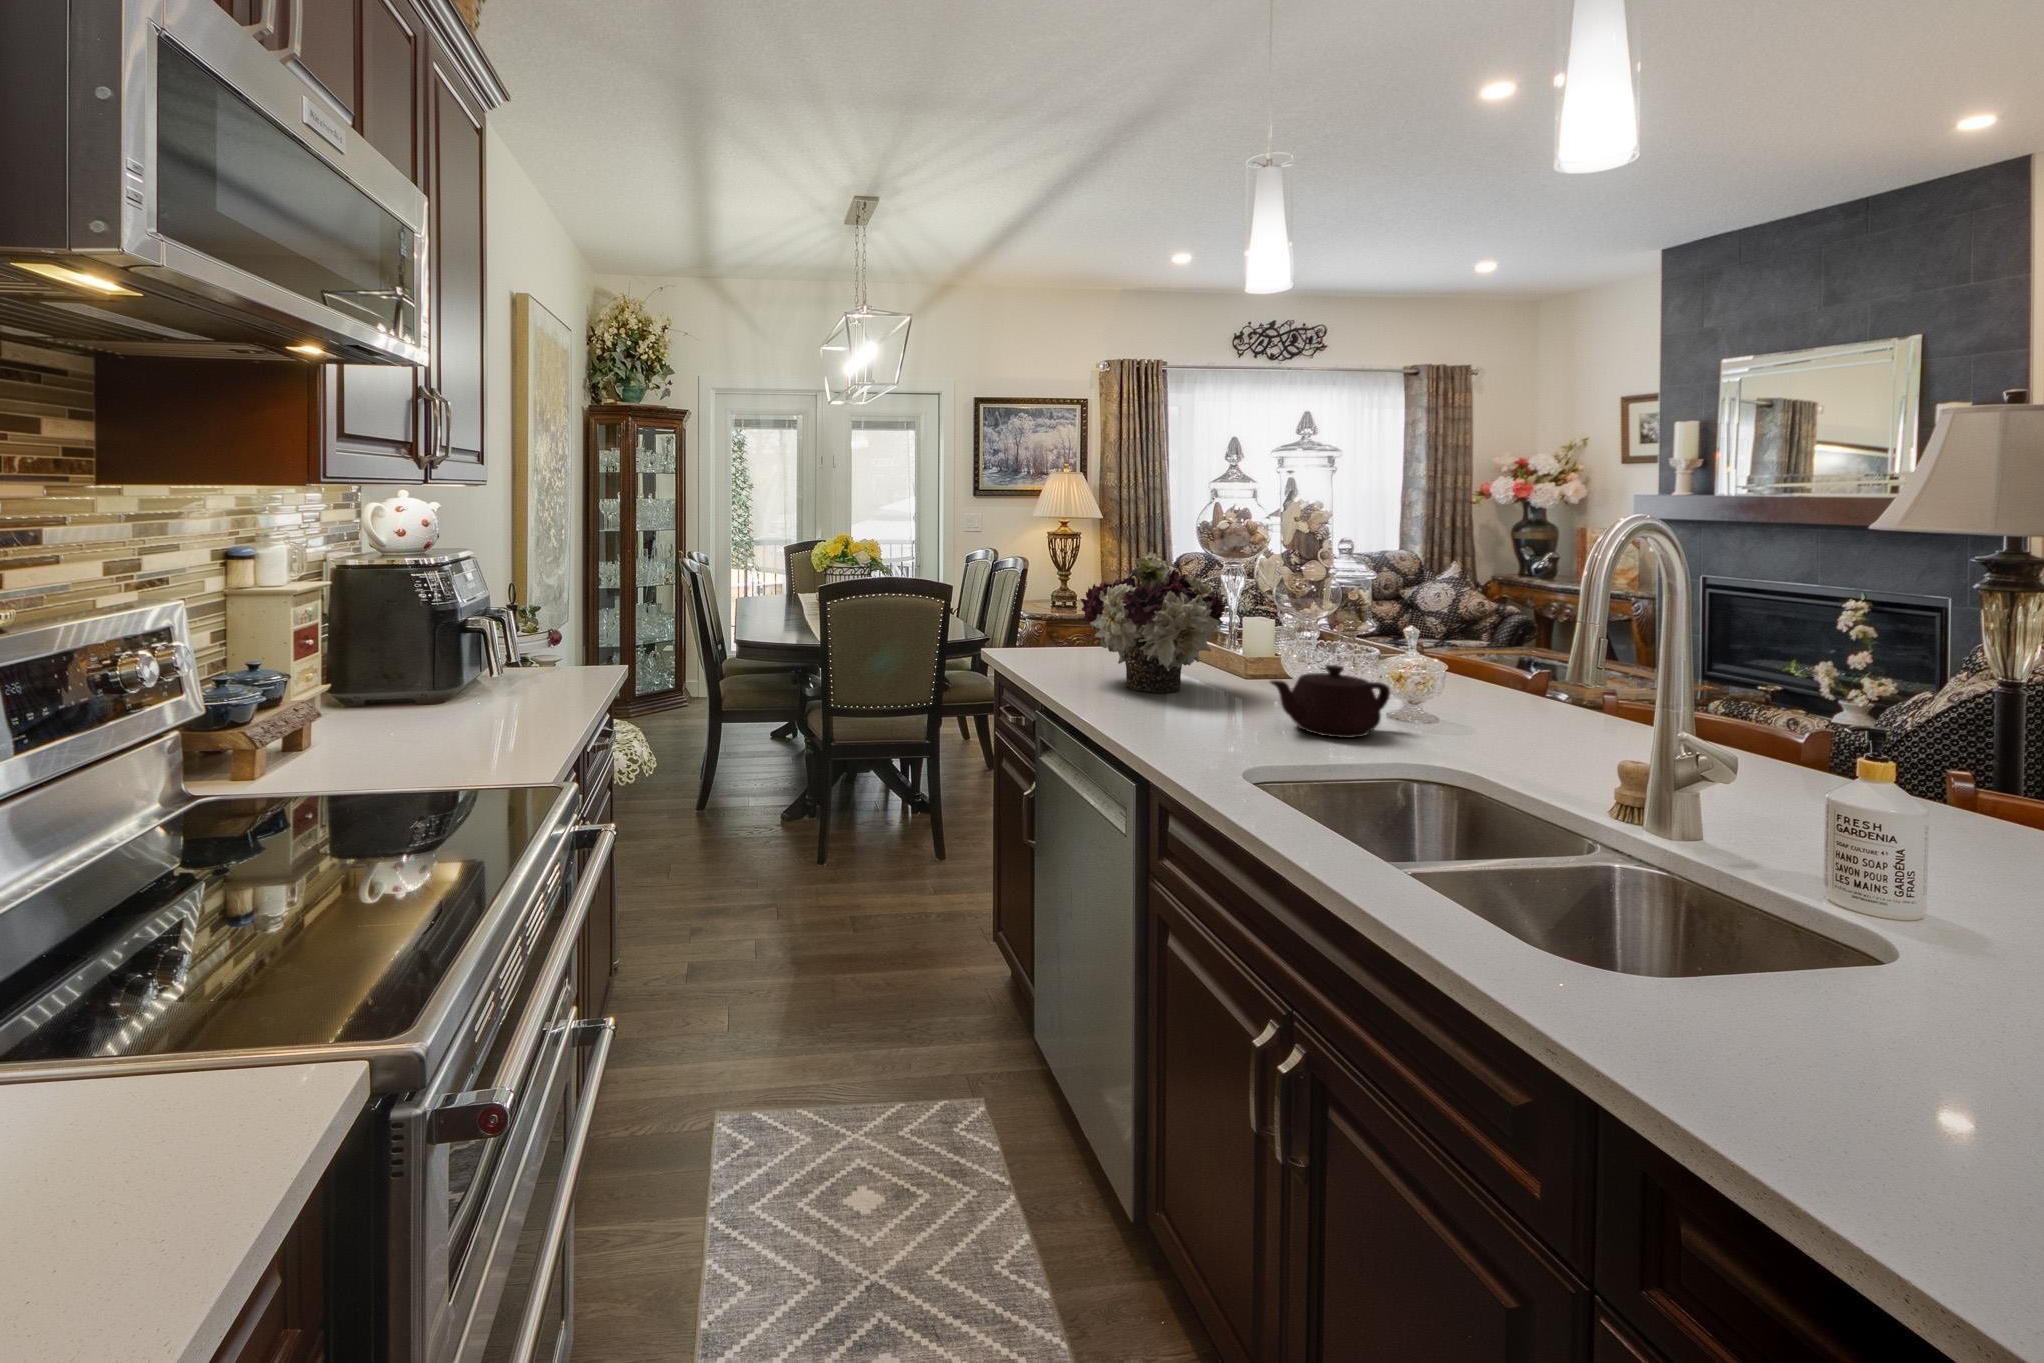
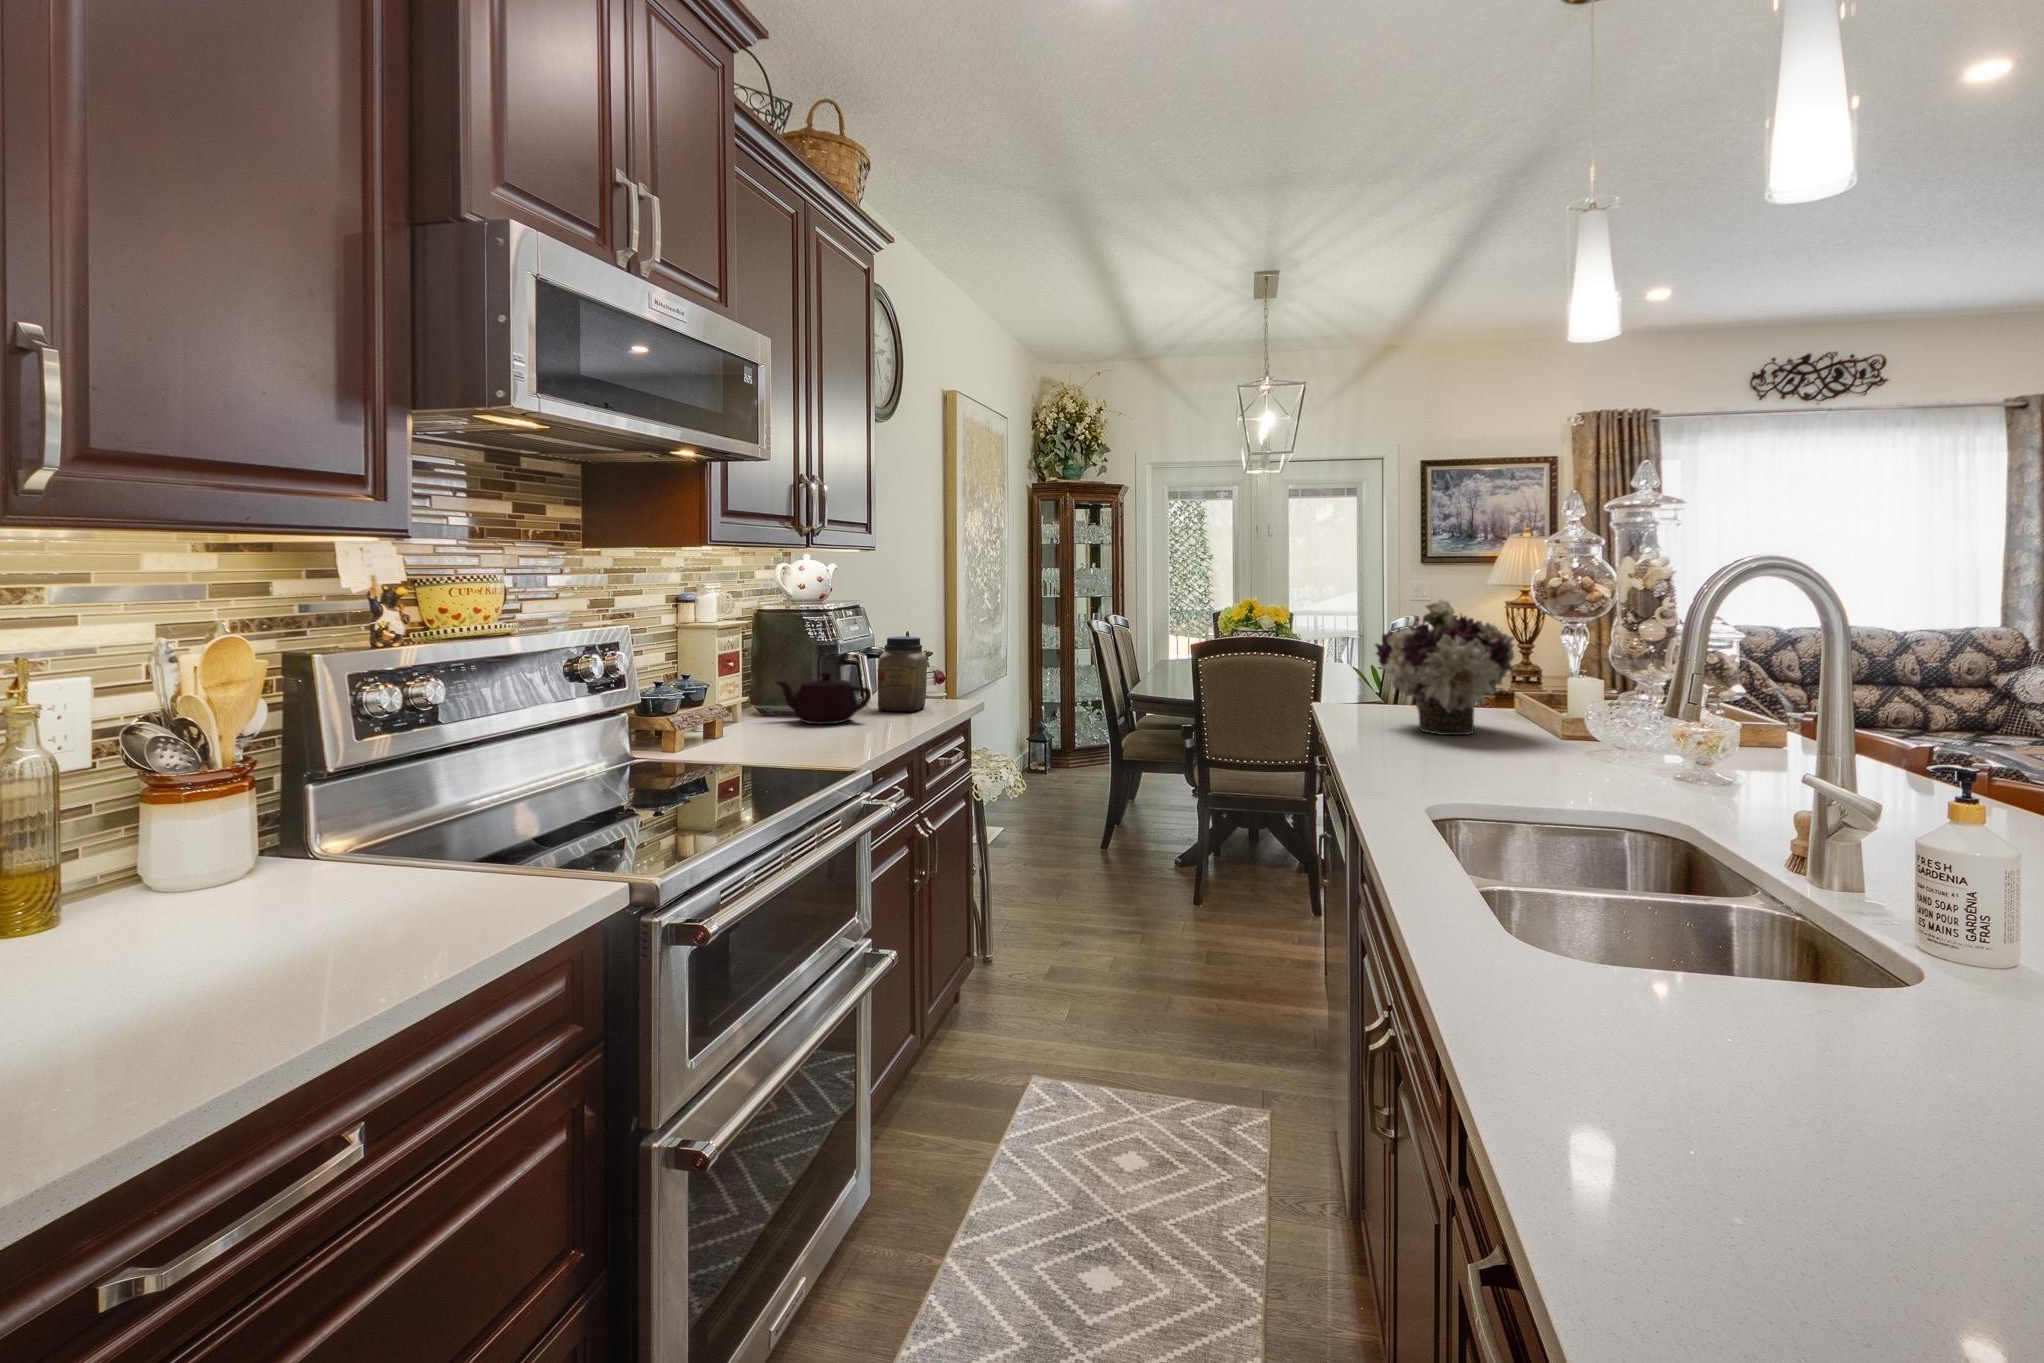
jar: none [502,601,562,696] -> present [877,636,927,711]
teapot: present [1270,665,1391,738] -> present [776,672,871,724]

